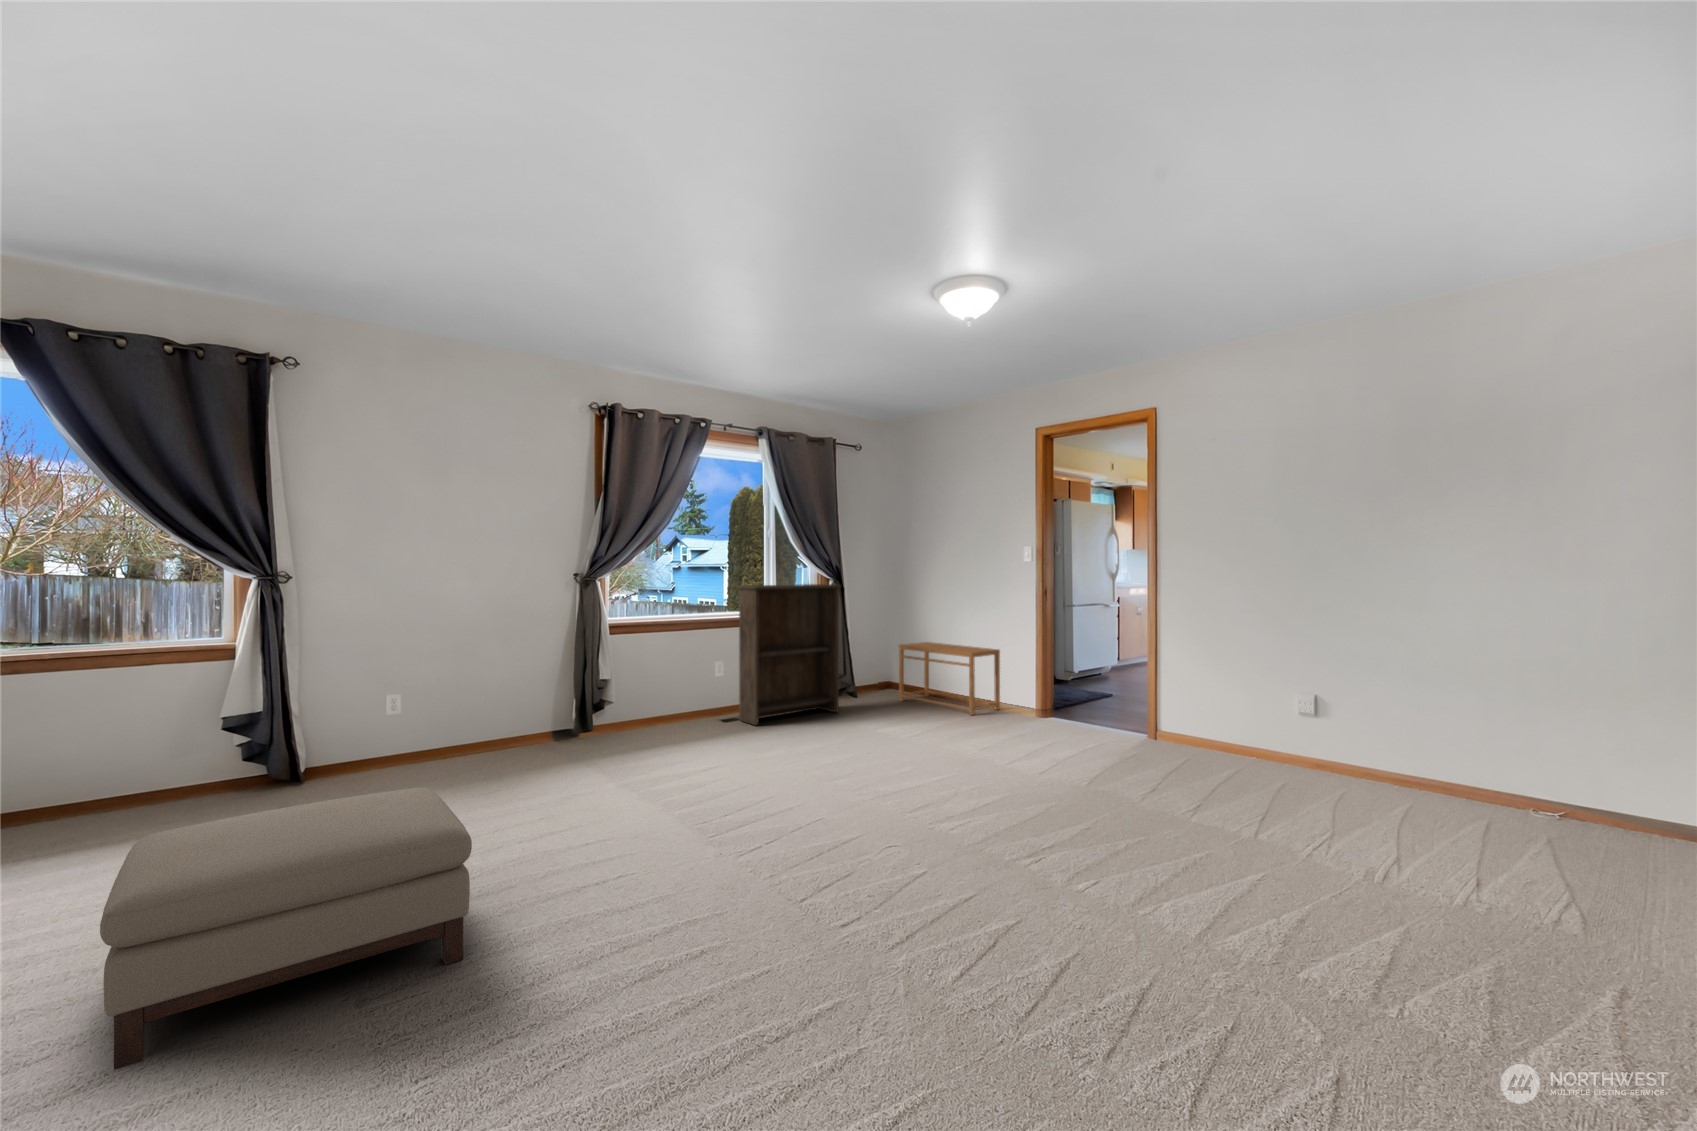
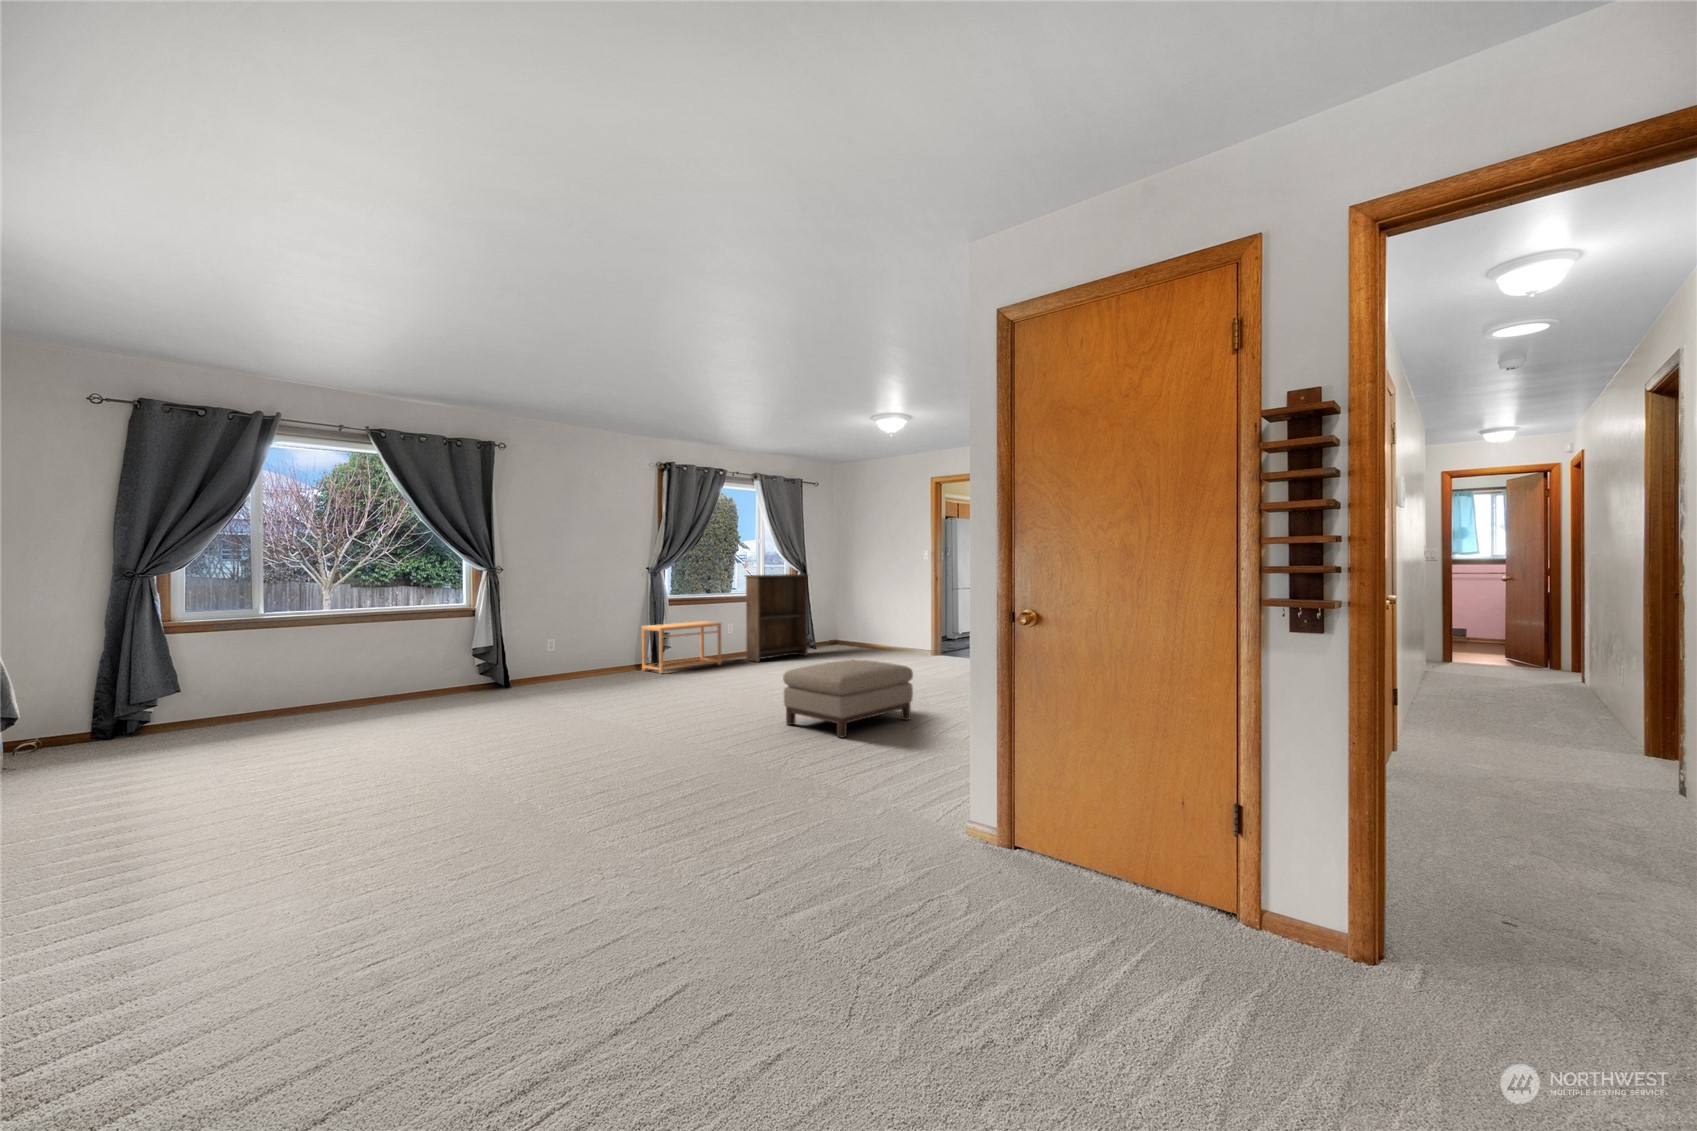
side table: present [899,642,1000,715] -> present [642,621,721,673]
ottoman: present [100,787,472,1070] -> present [783,660,913,737]

